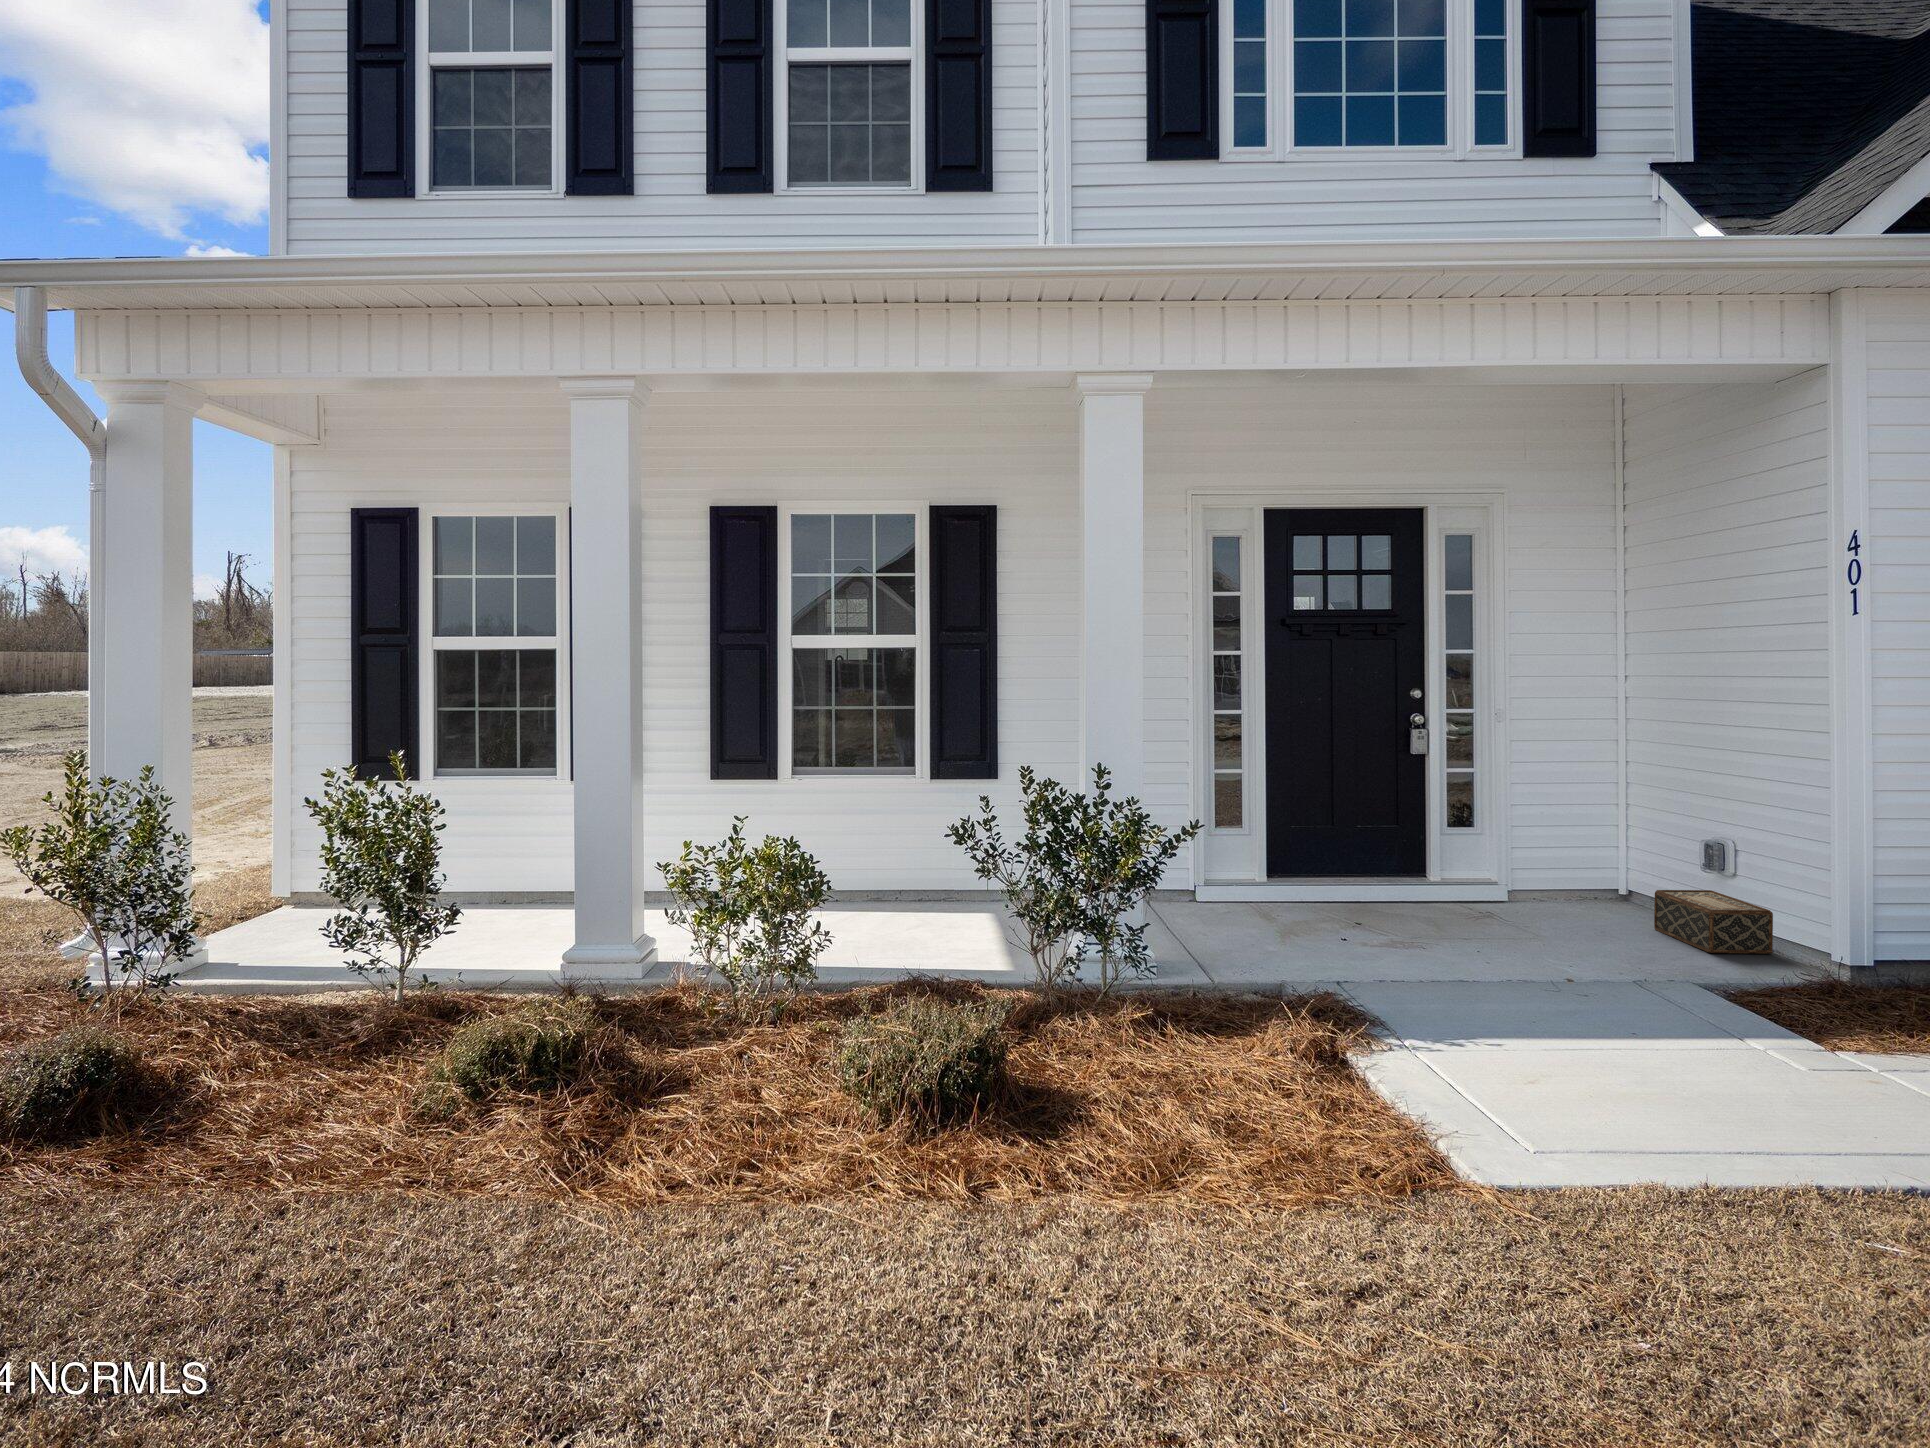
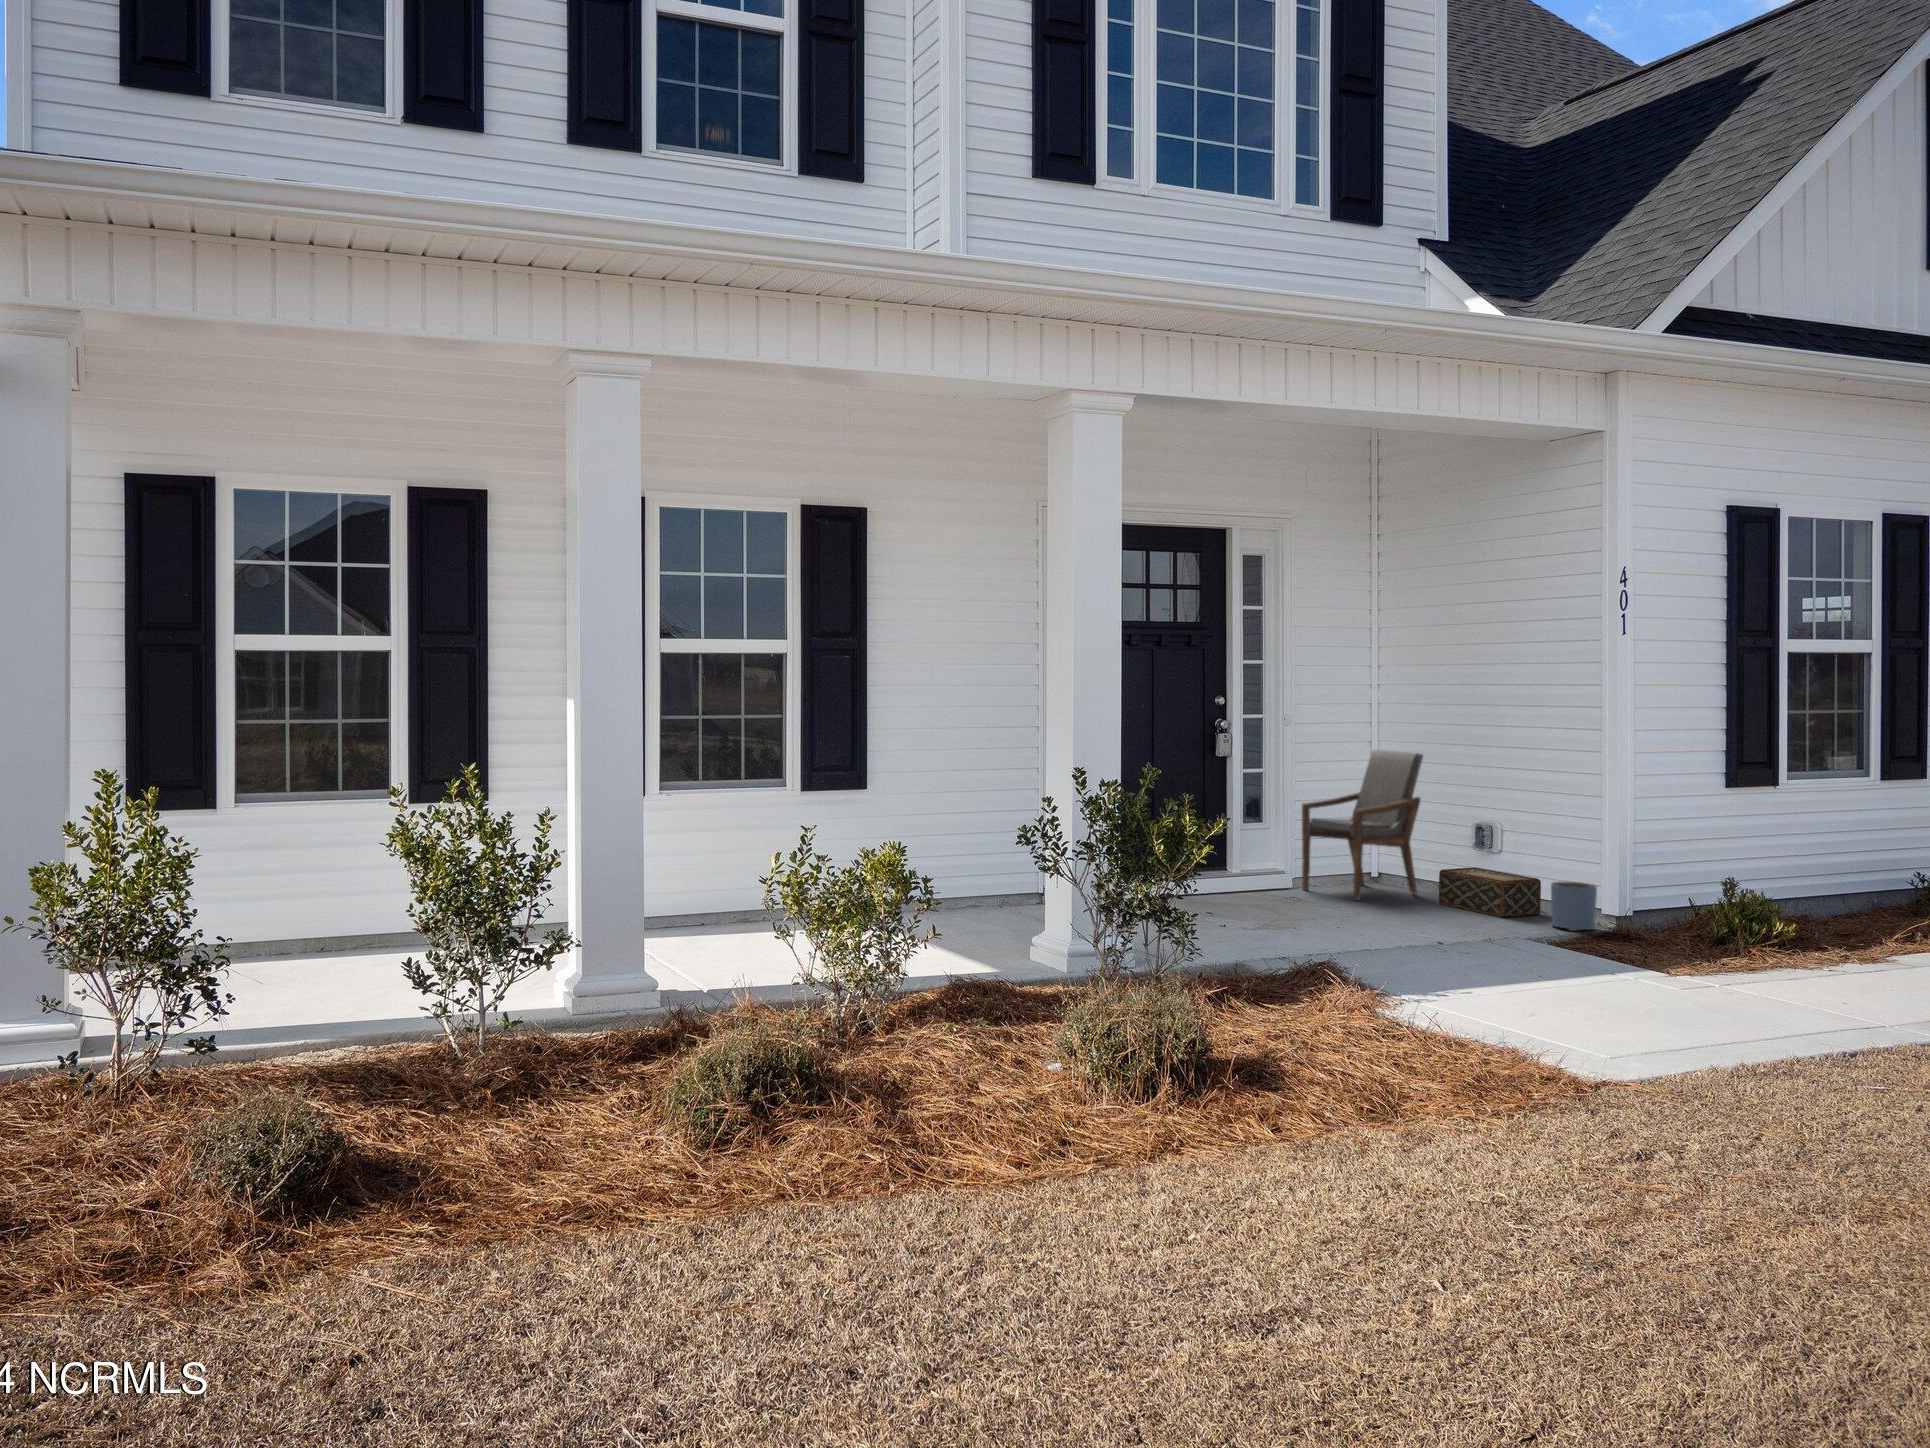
armchair: none [1505,748,1655,917] -> present [1302,750,1423,900]
planter: none [1759,917,1823,981] -> present [1551,882,1597,931]

